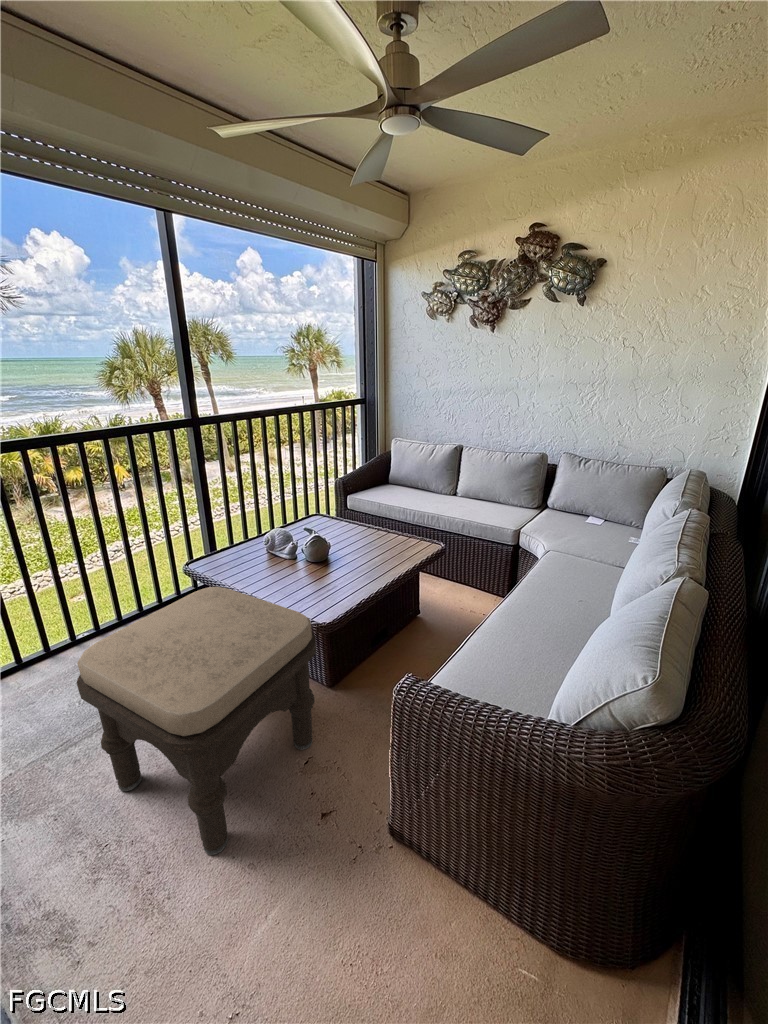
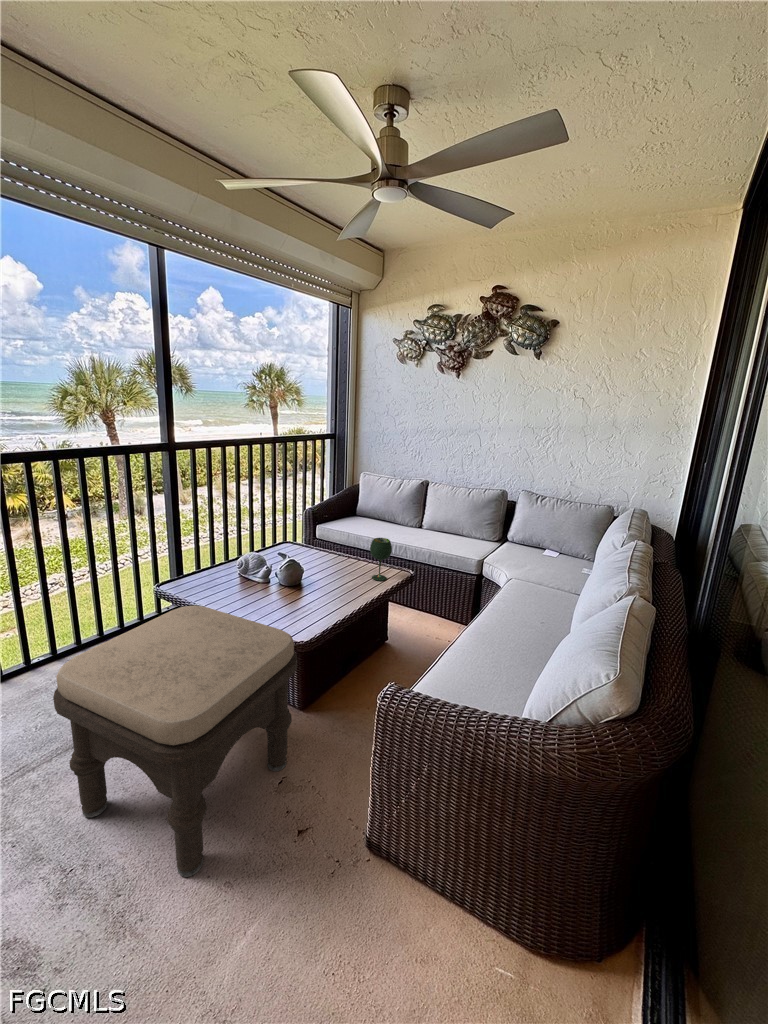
wine glass: none [396,511,419,555] -> present [370,538,392,581]

